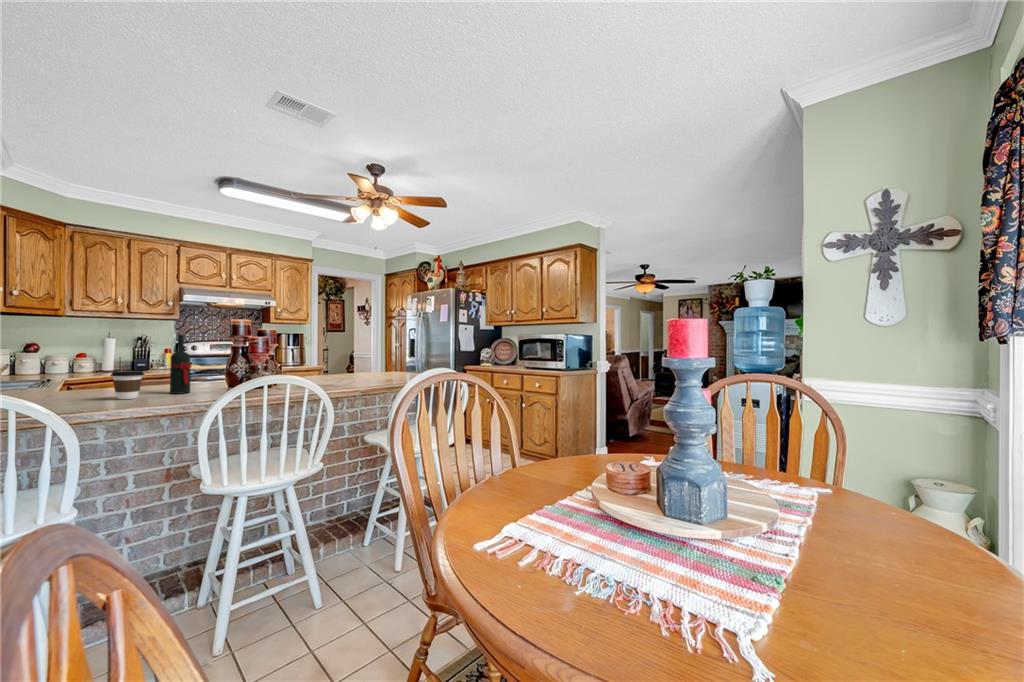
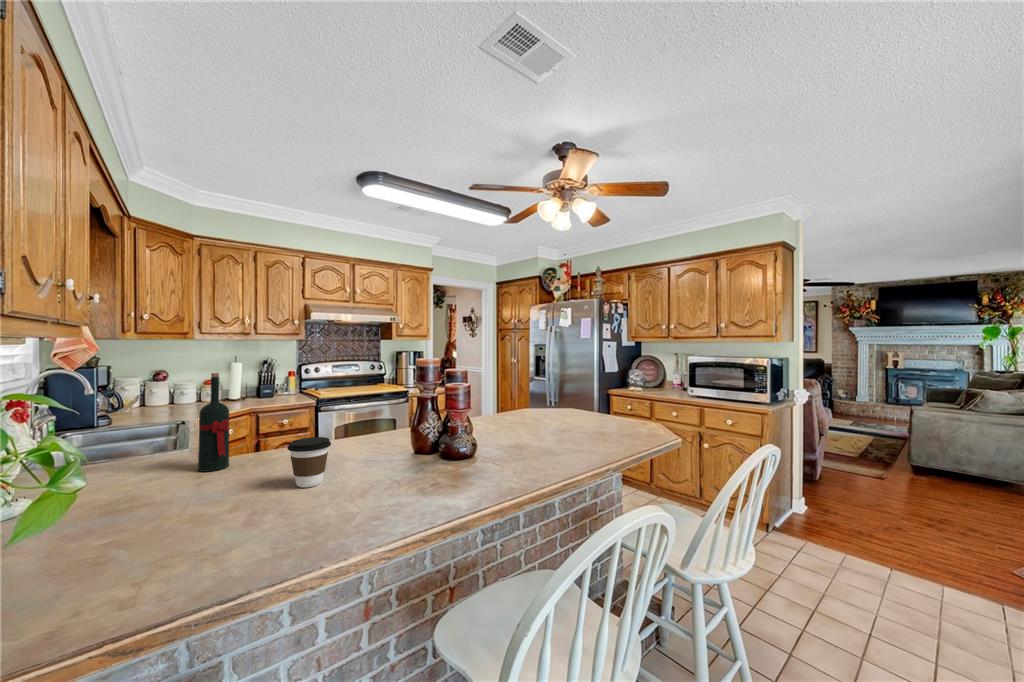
wine bottle: present [170,332,191,394] -> present [198,373,229,472]

